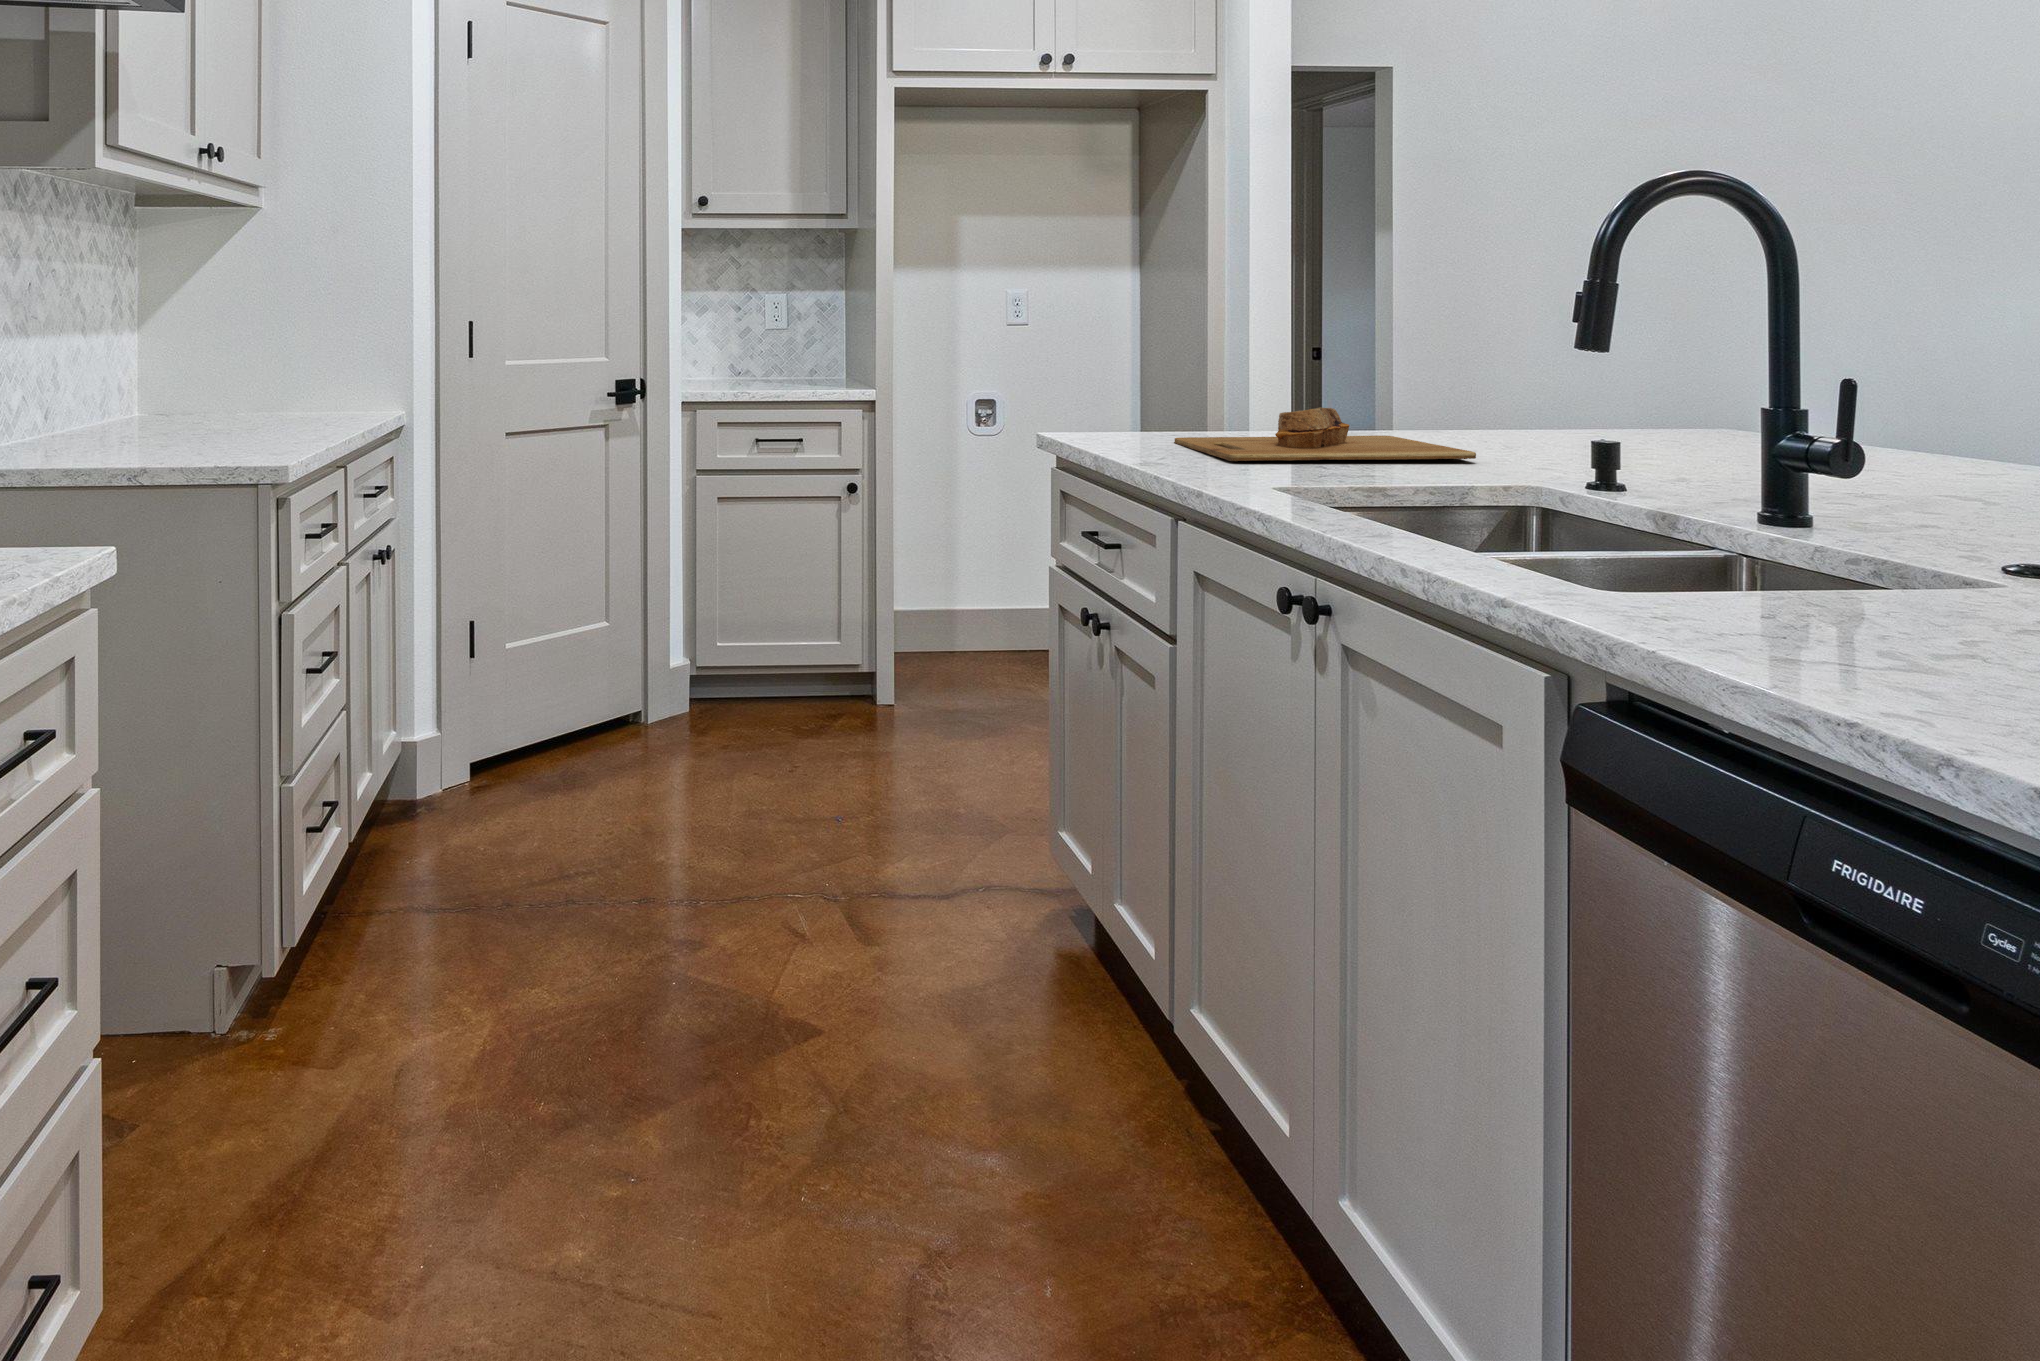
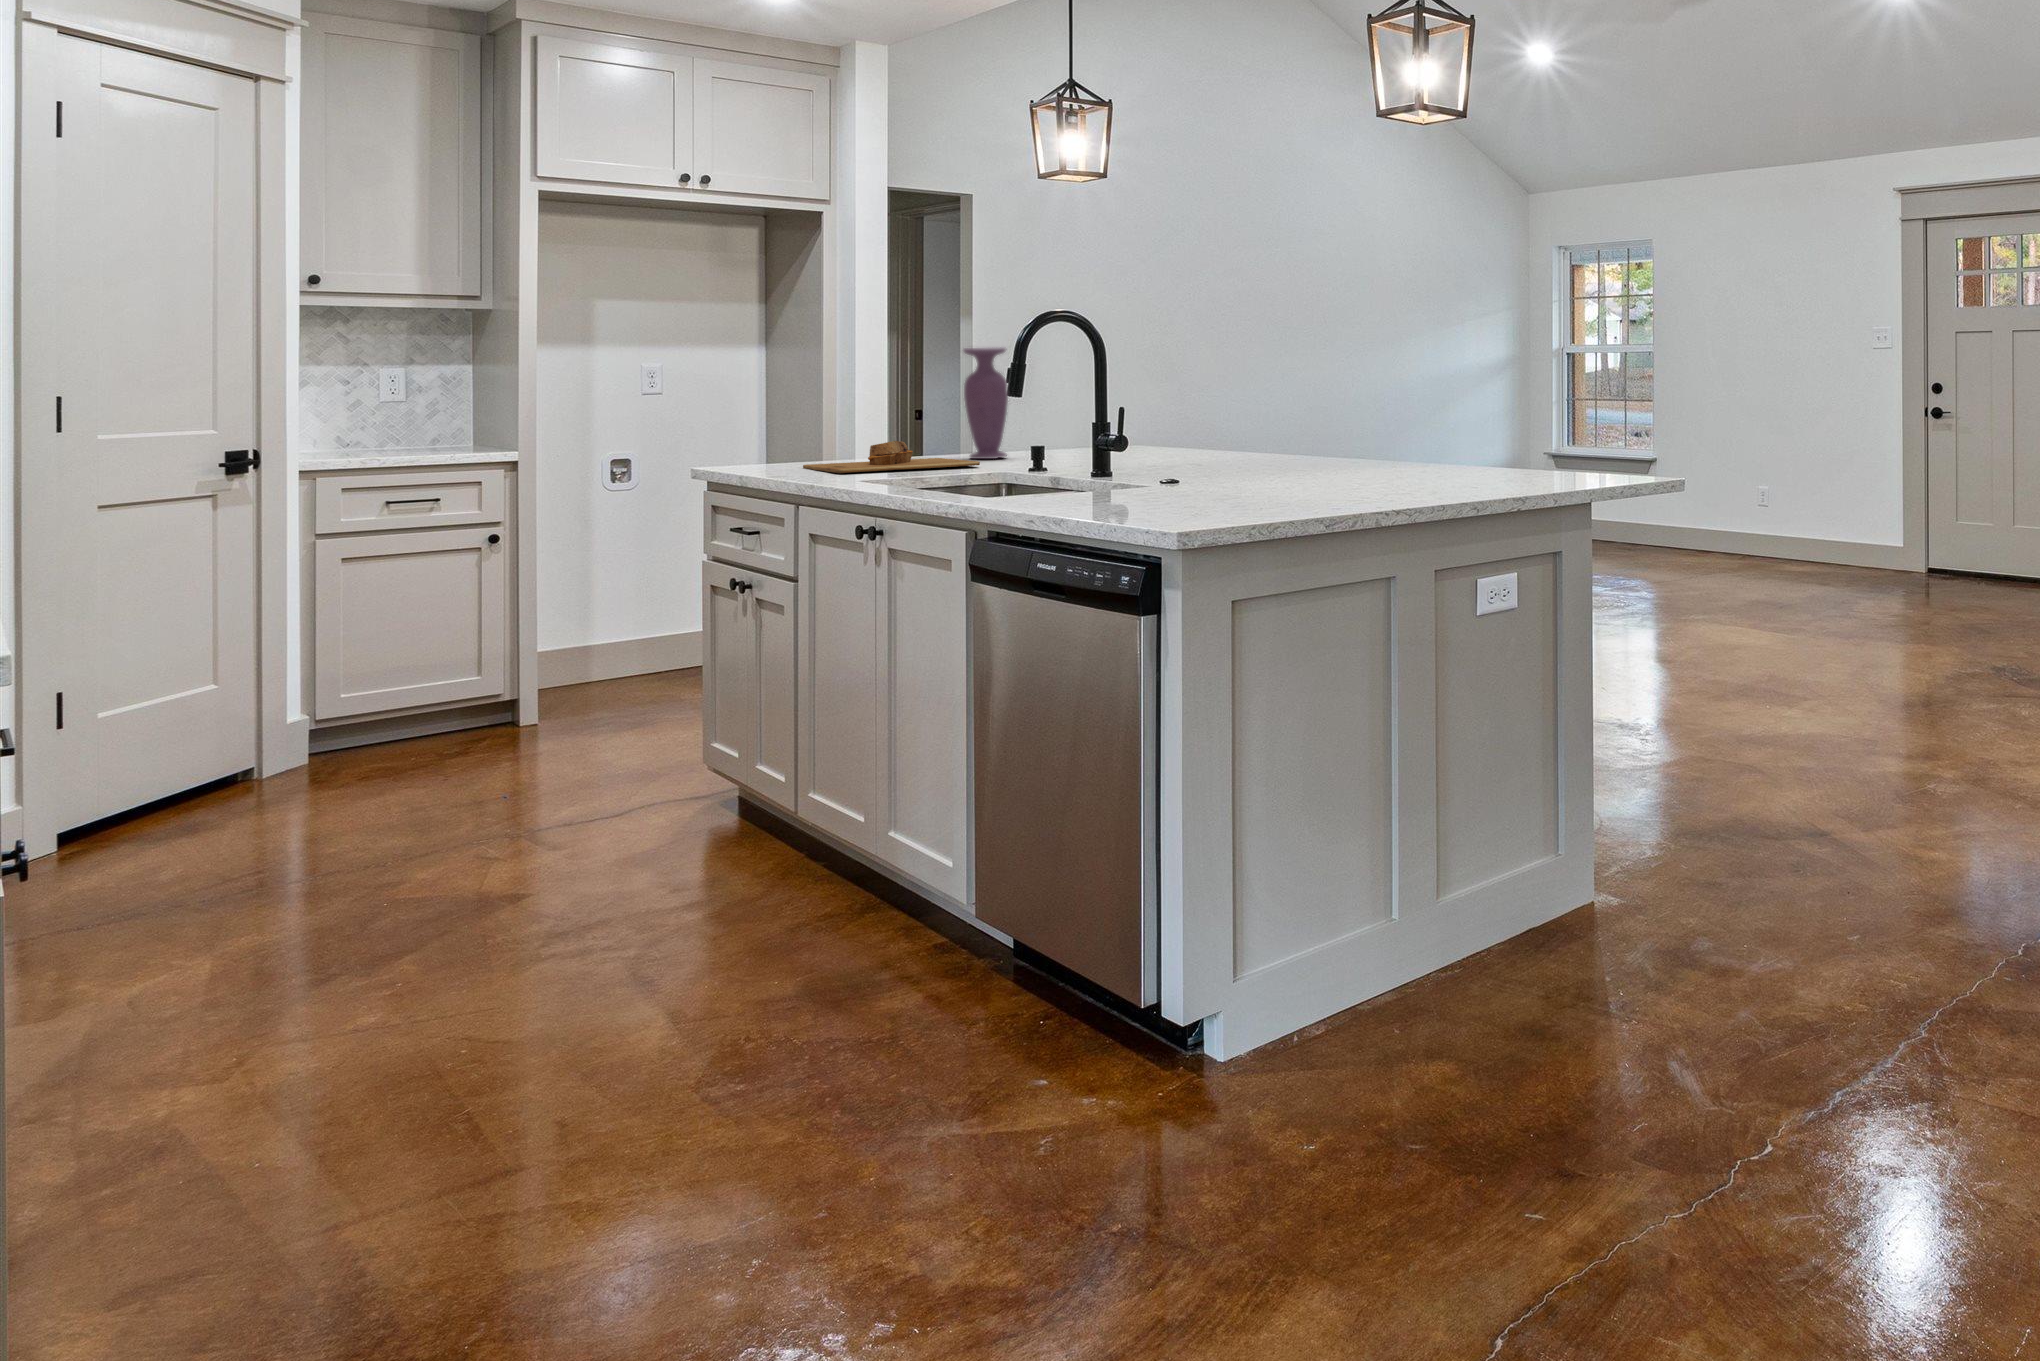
vase: none [1431,248,1512,441] -> present [963,347,1008,459]

